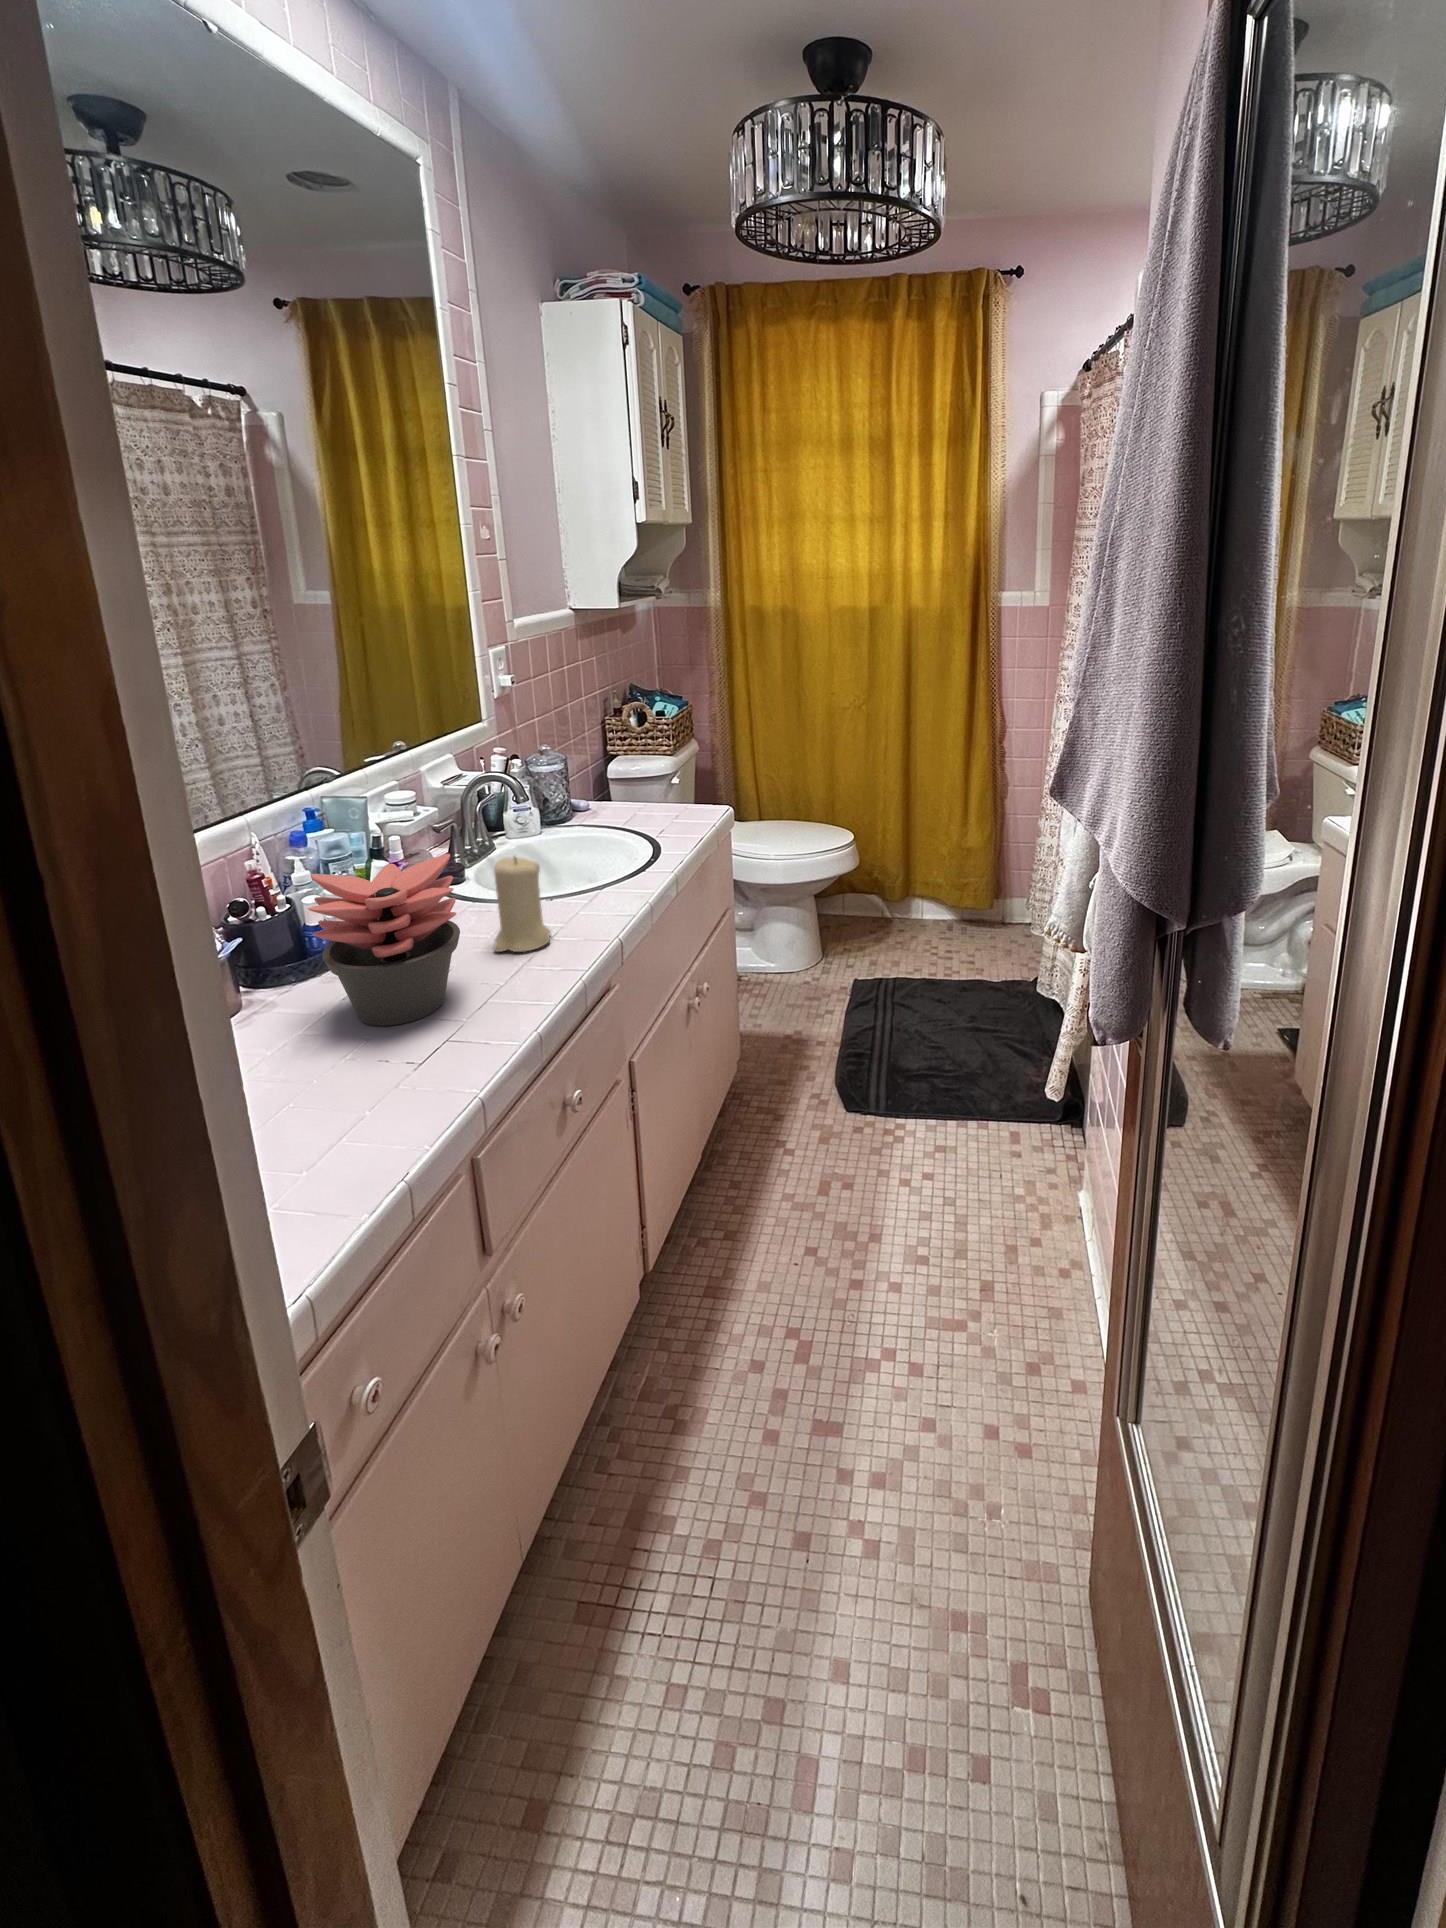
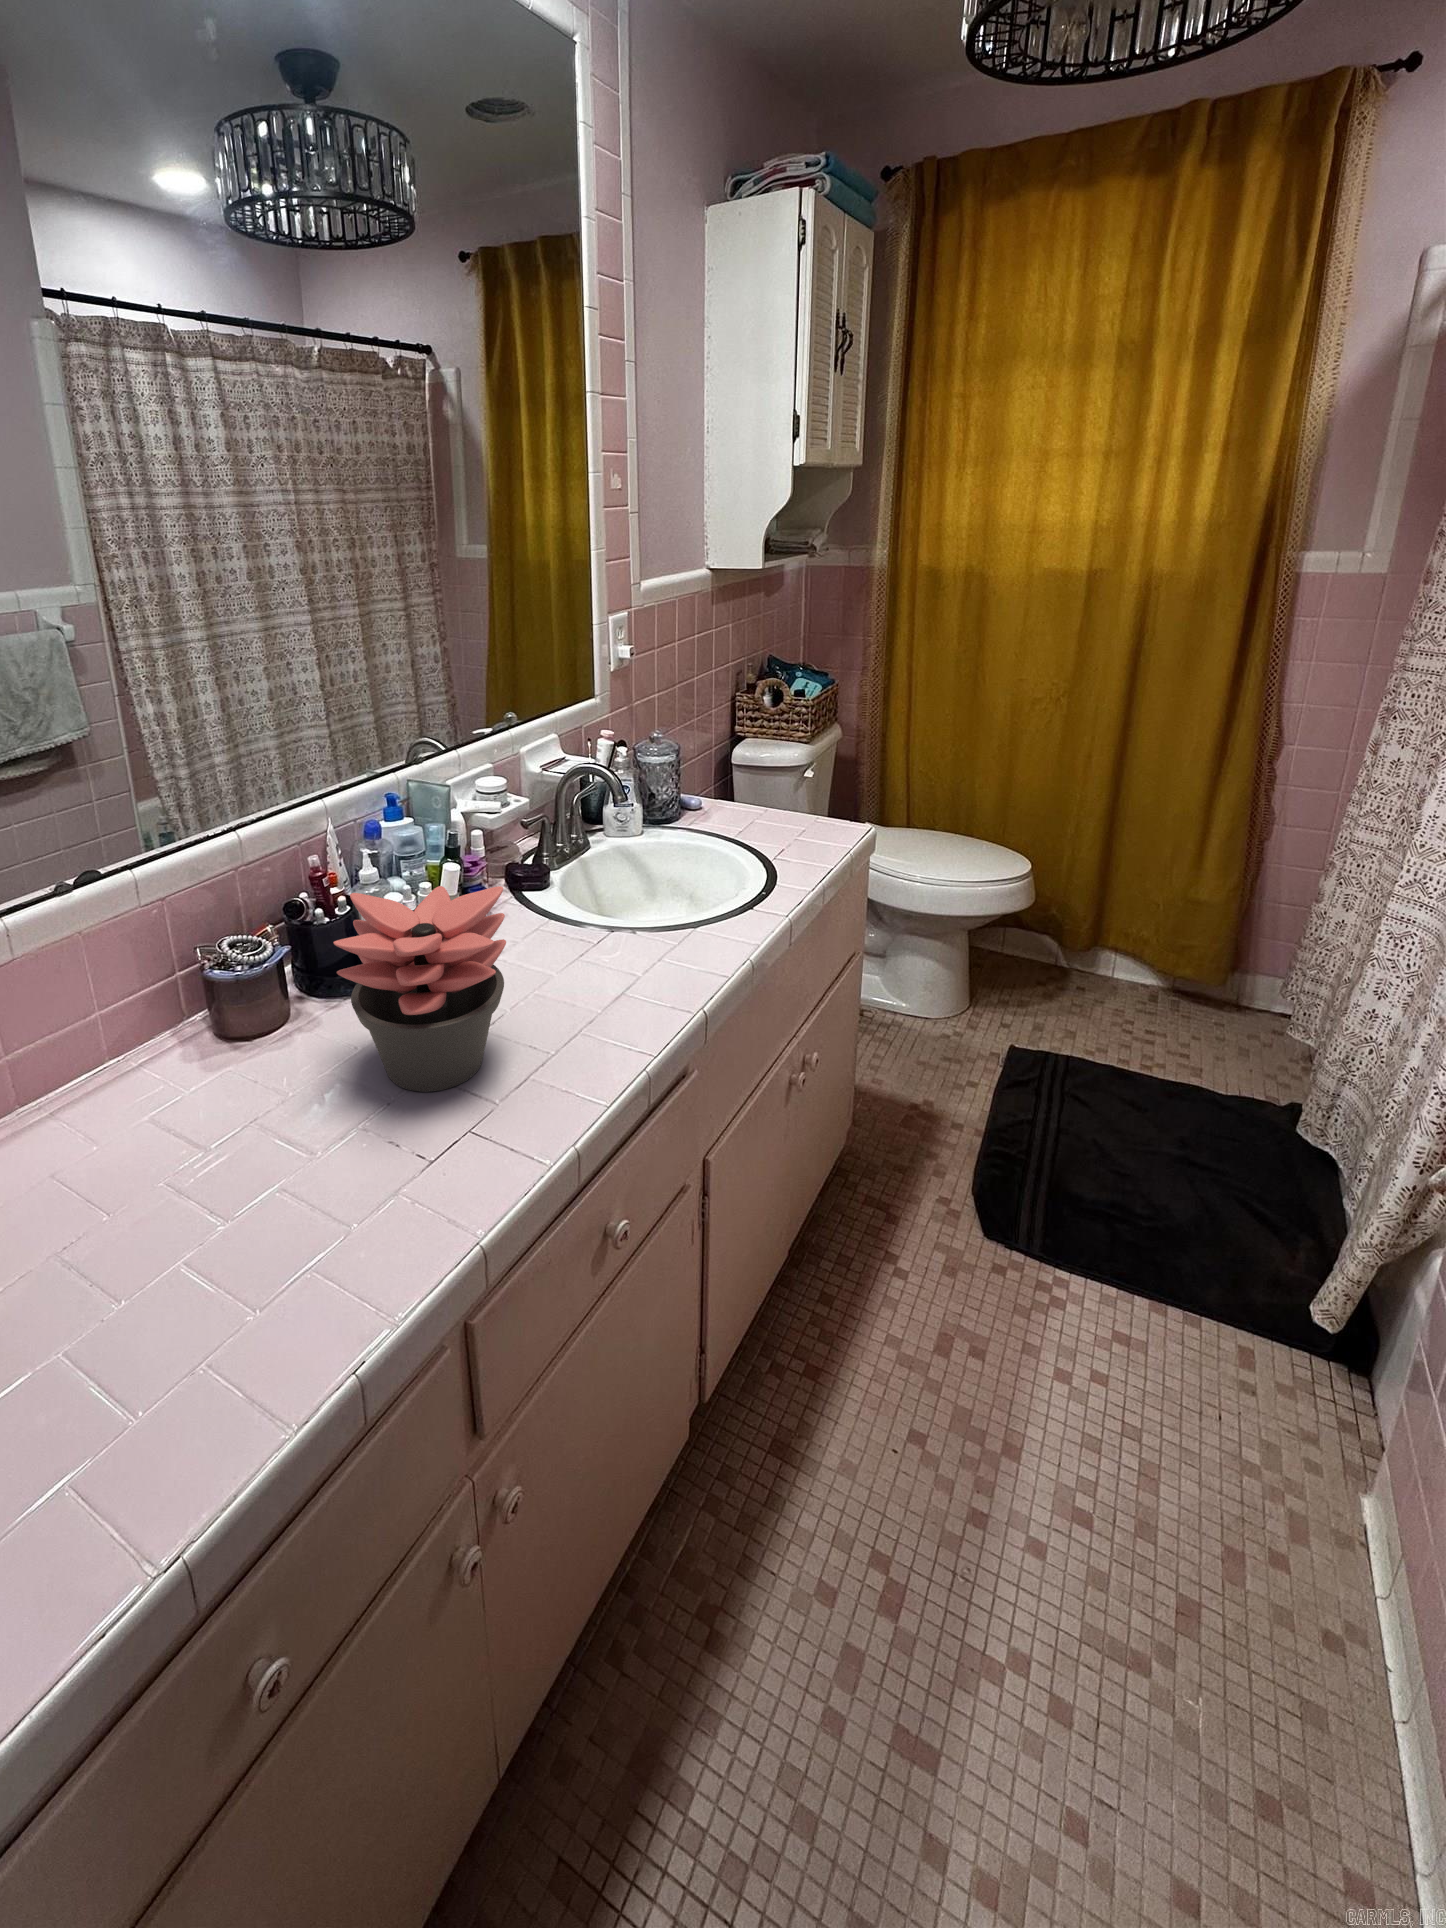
candle: present [494,857,551,952] -> none [552,888,622,1010]

